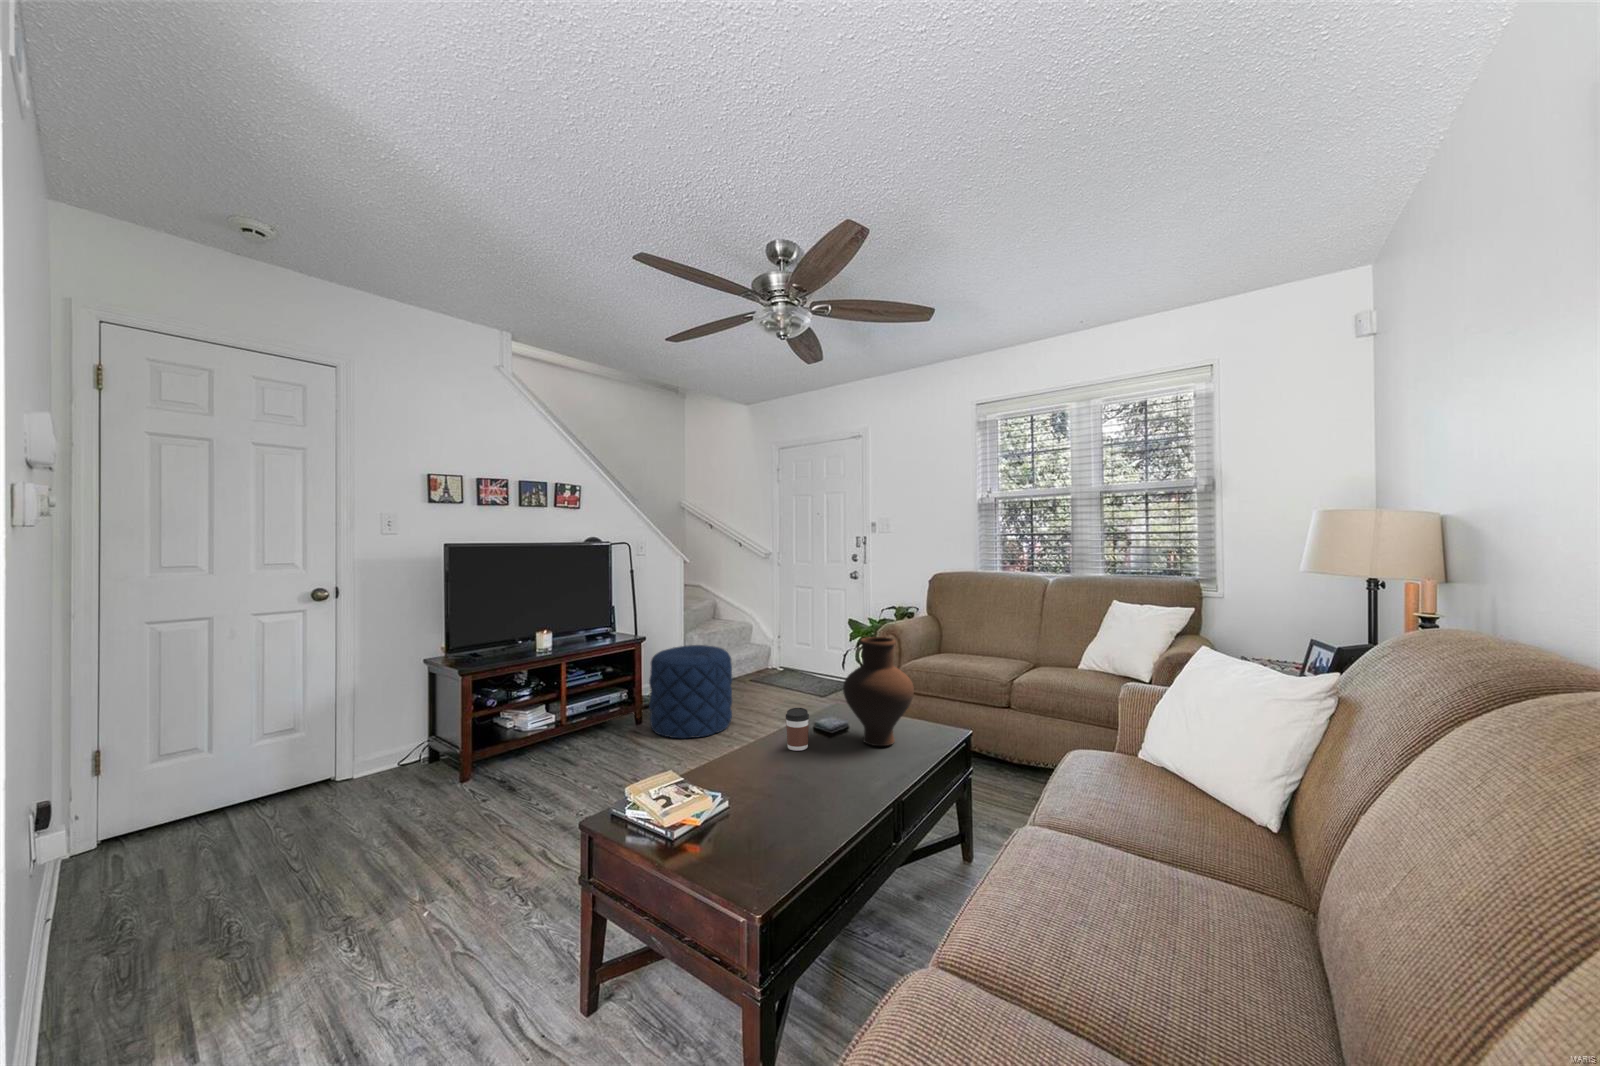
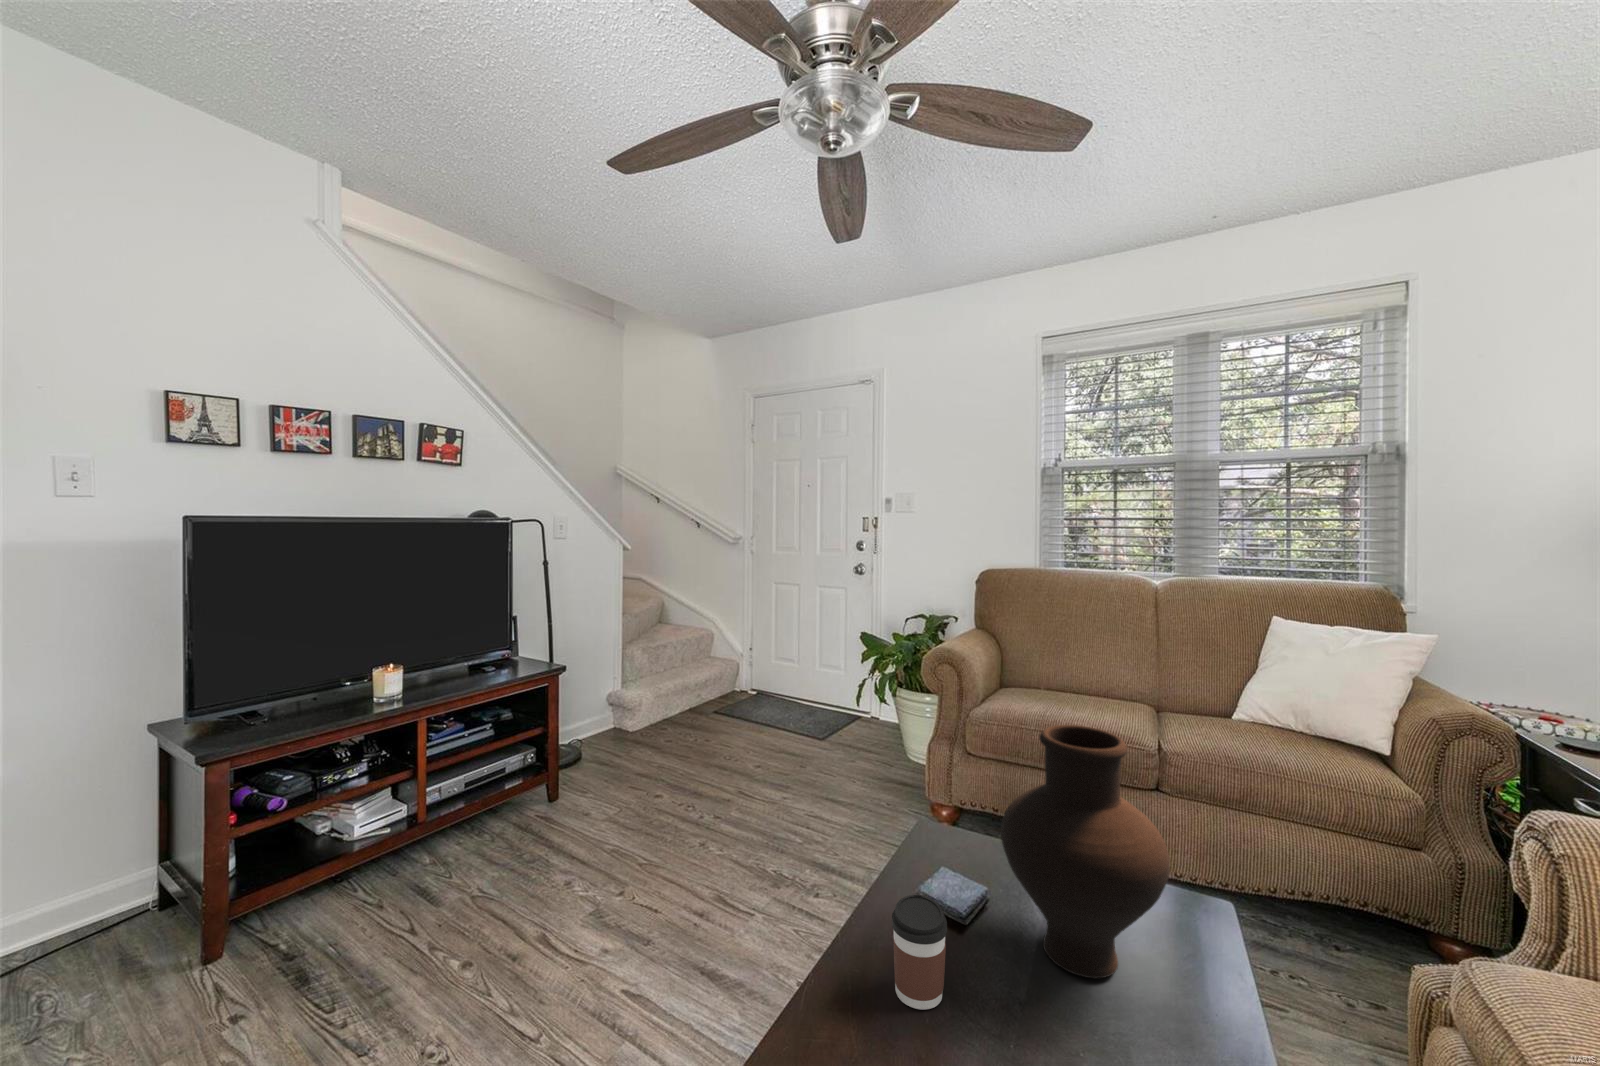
pouf: present [649,645,732,738] -> none [571,676,701,832]

